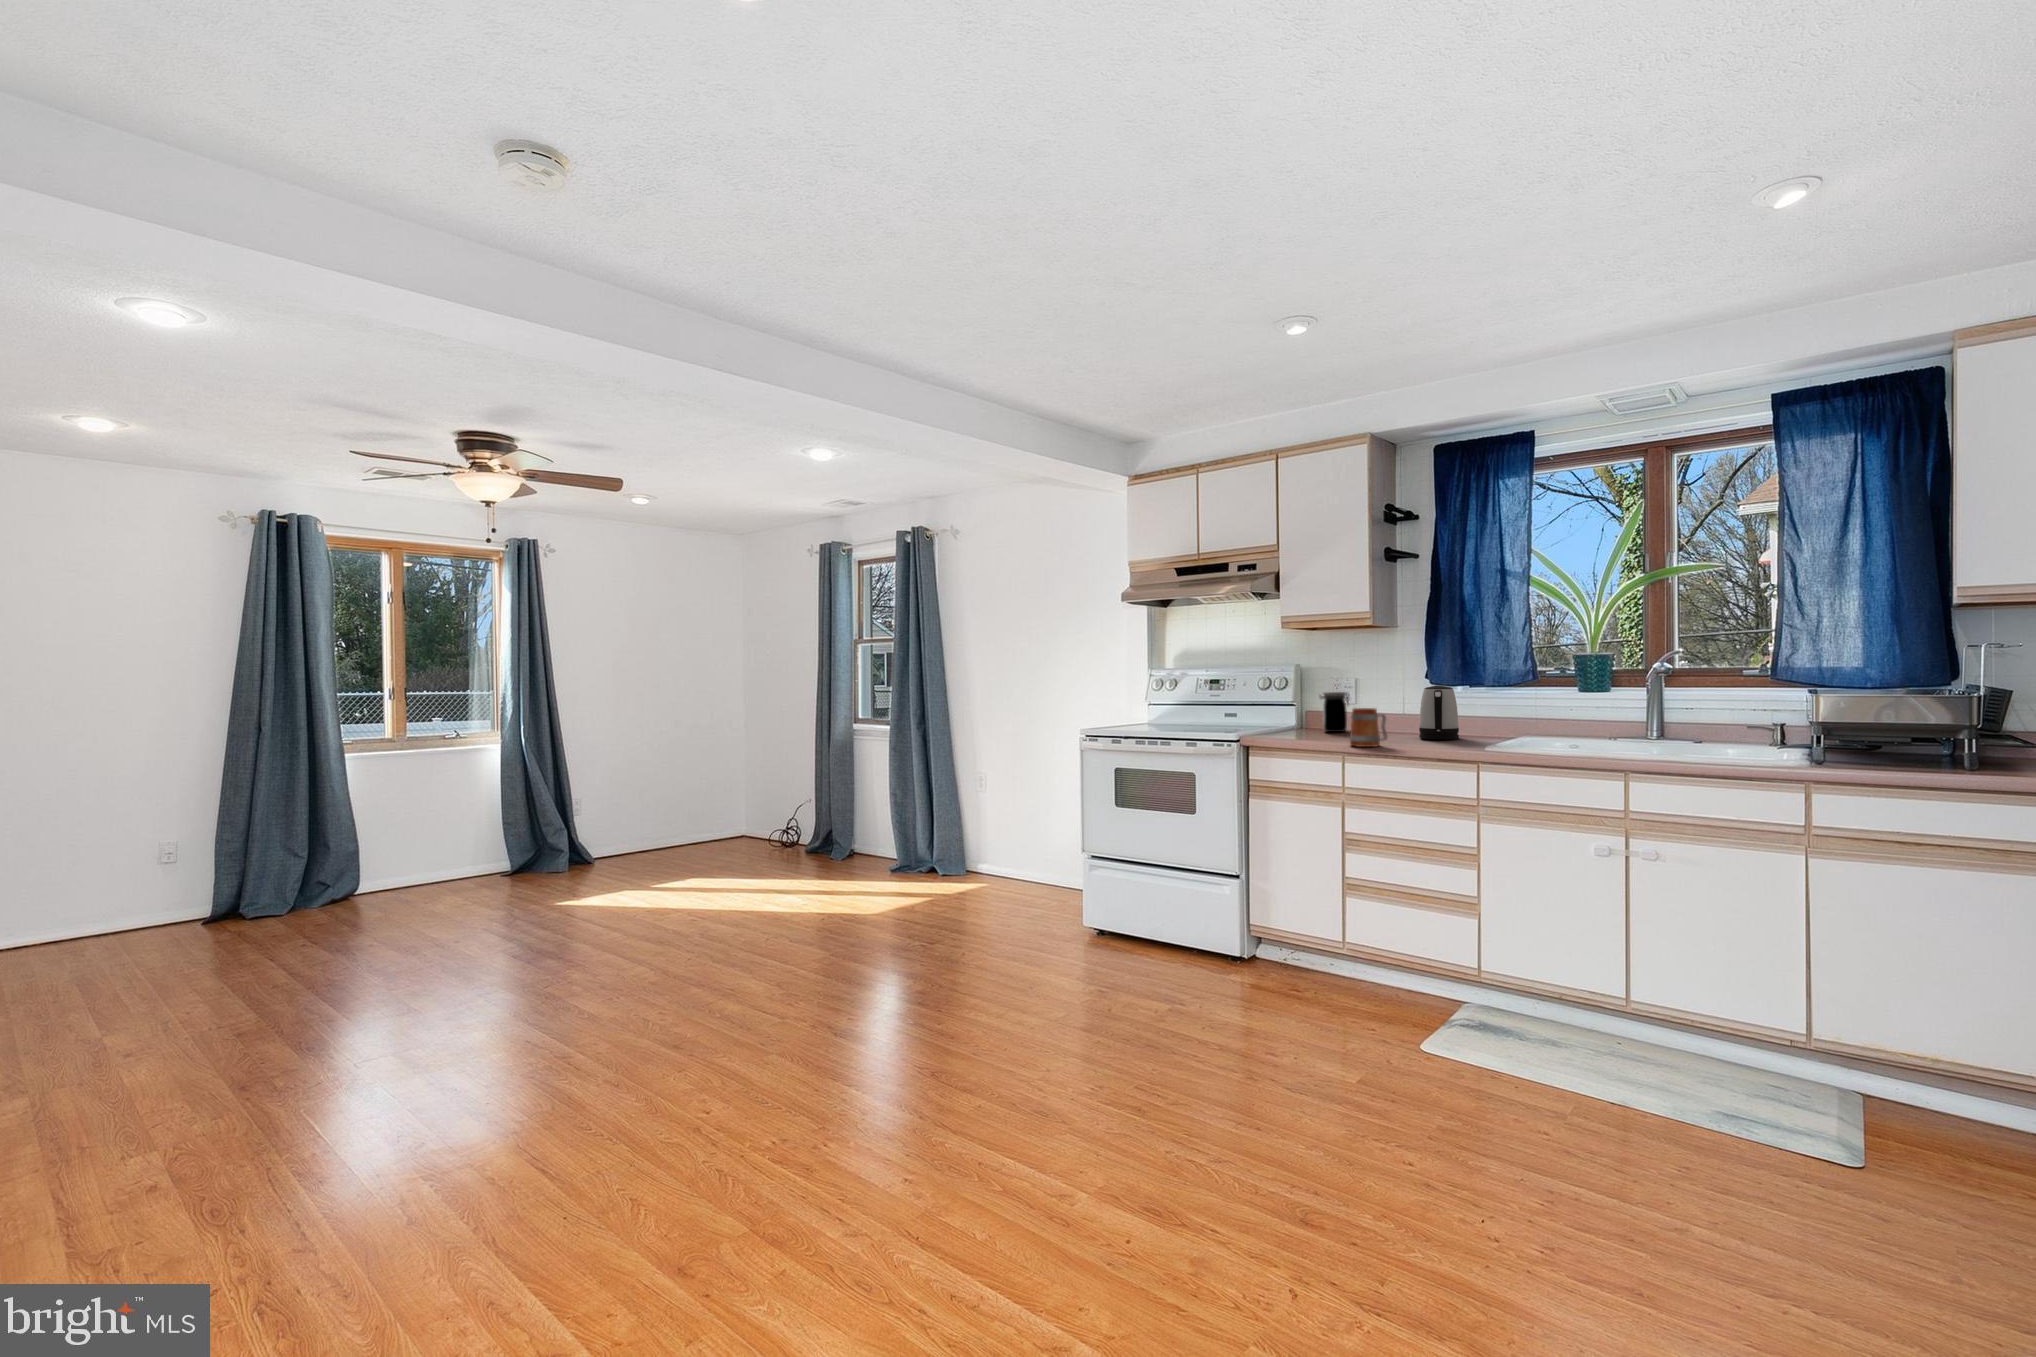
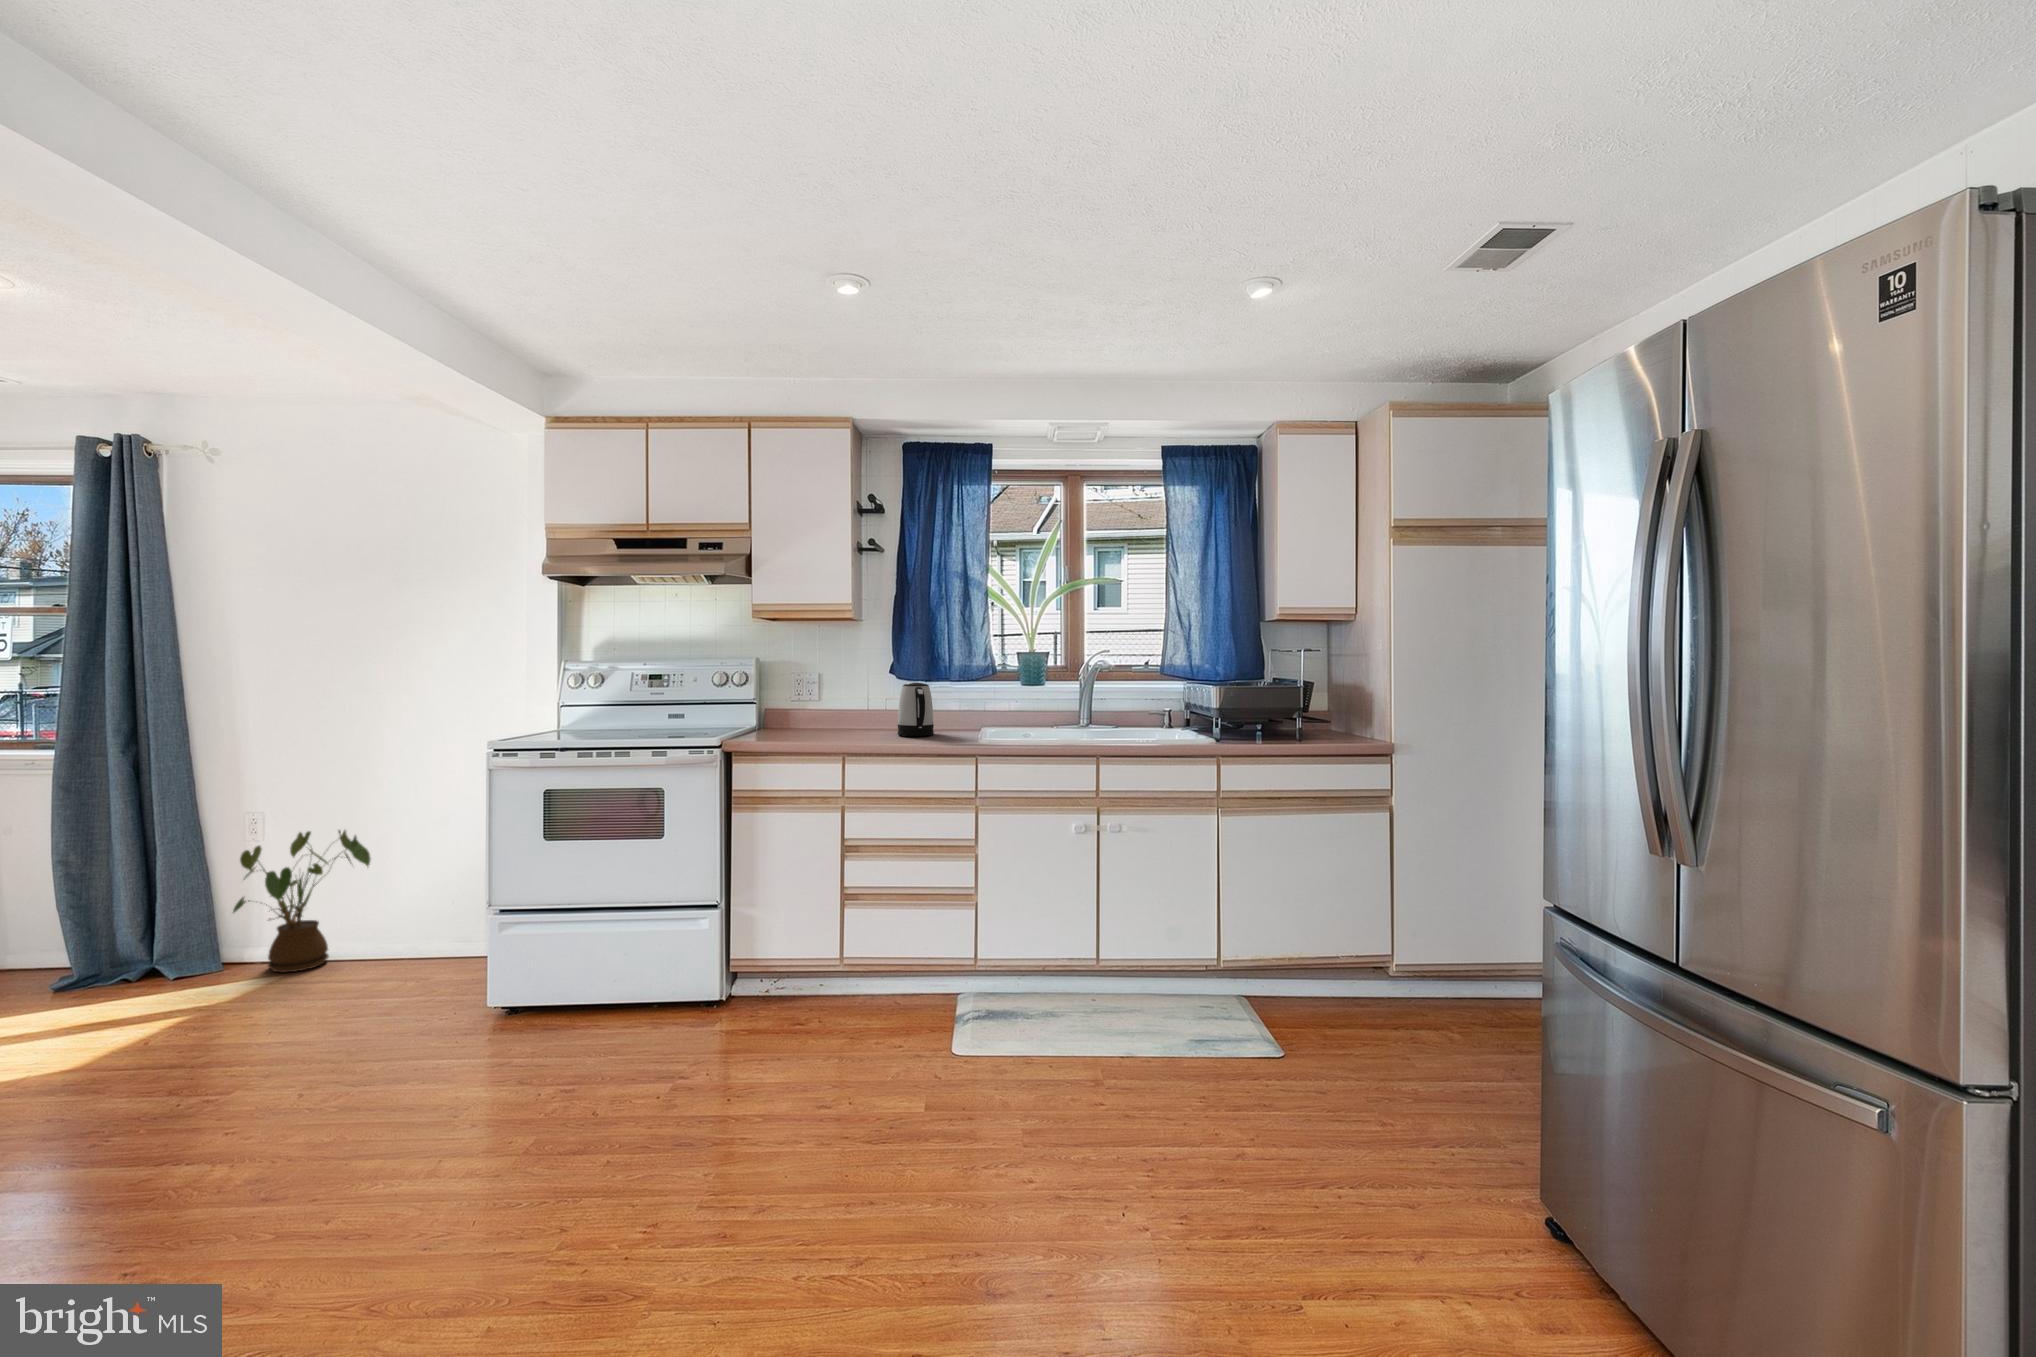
jar: present [1320,692,1349,732] -> none [785,688,817,731]
mug: present [1350,708,1387,747] -> none [845,707,884,748]
house plant: none [954,792,1032,890] -> present [233,830,371,972]

